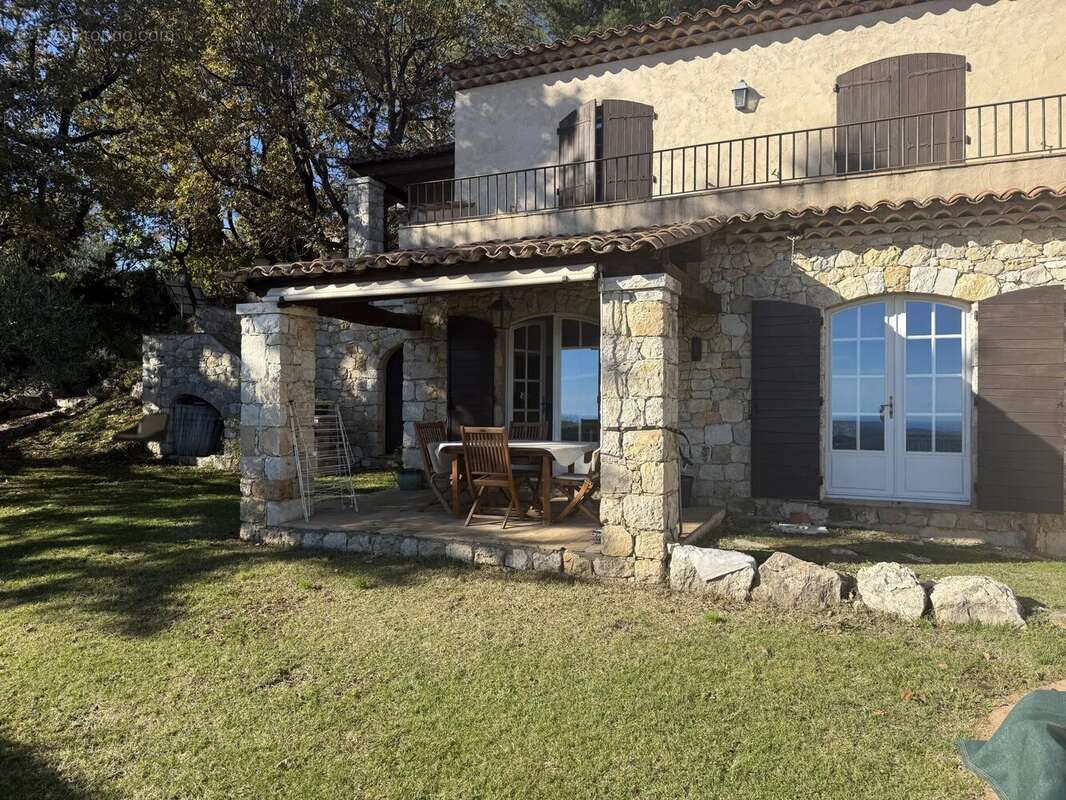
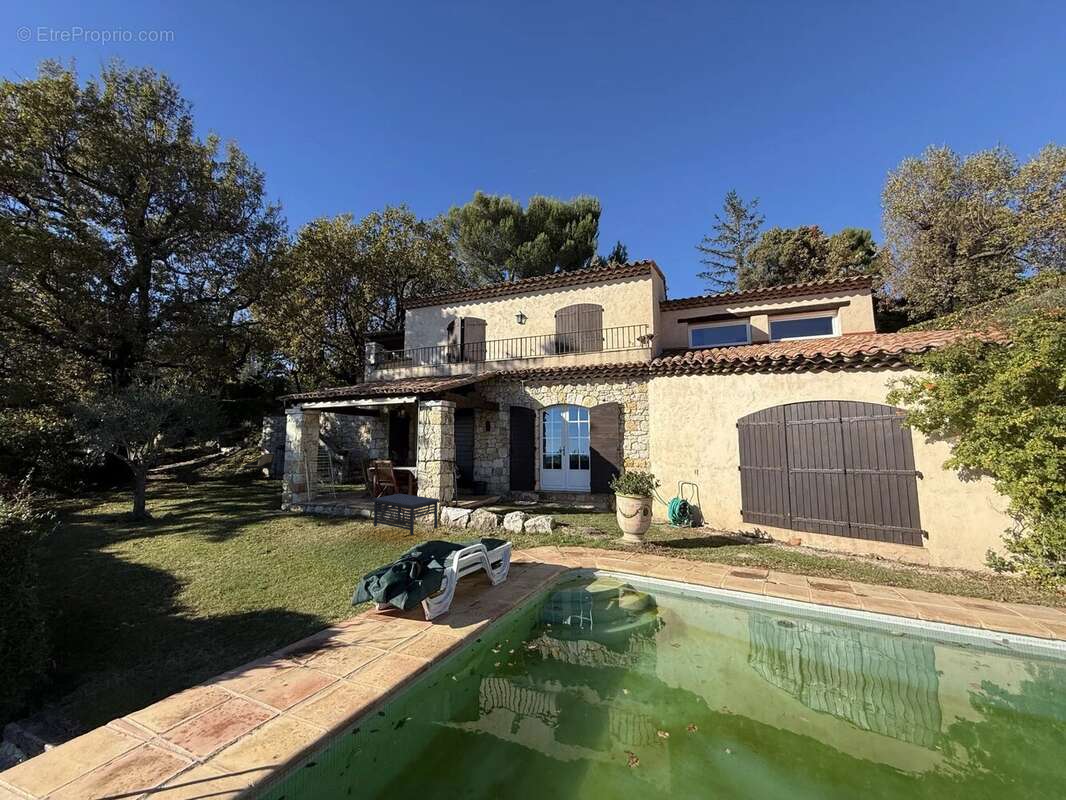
storage bench: none [496,506,673,614] -> present [372,494,439,535]

